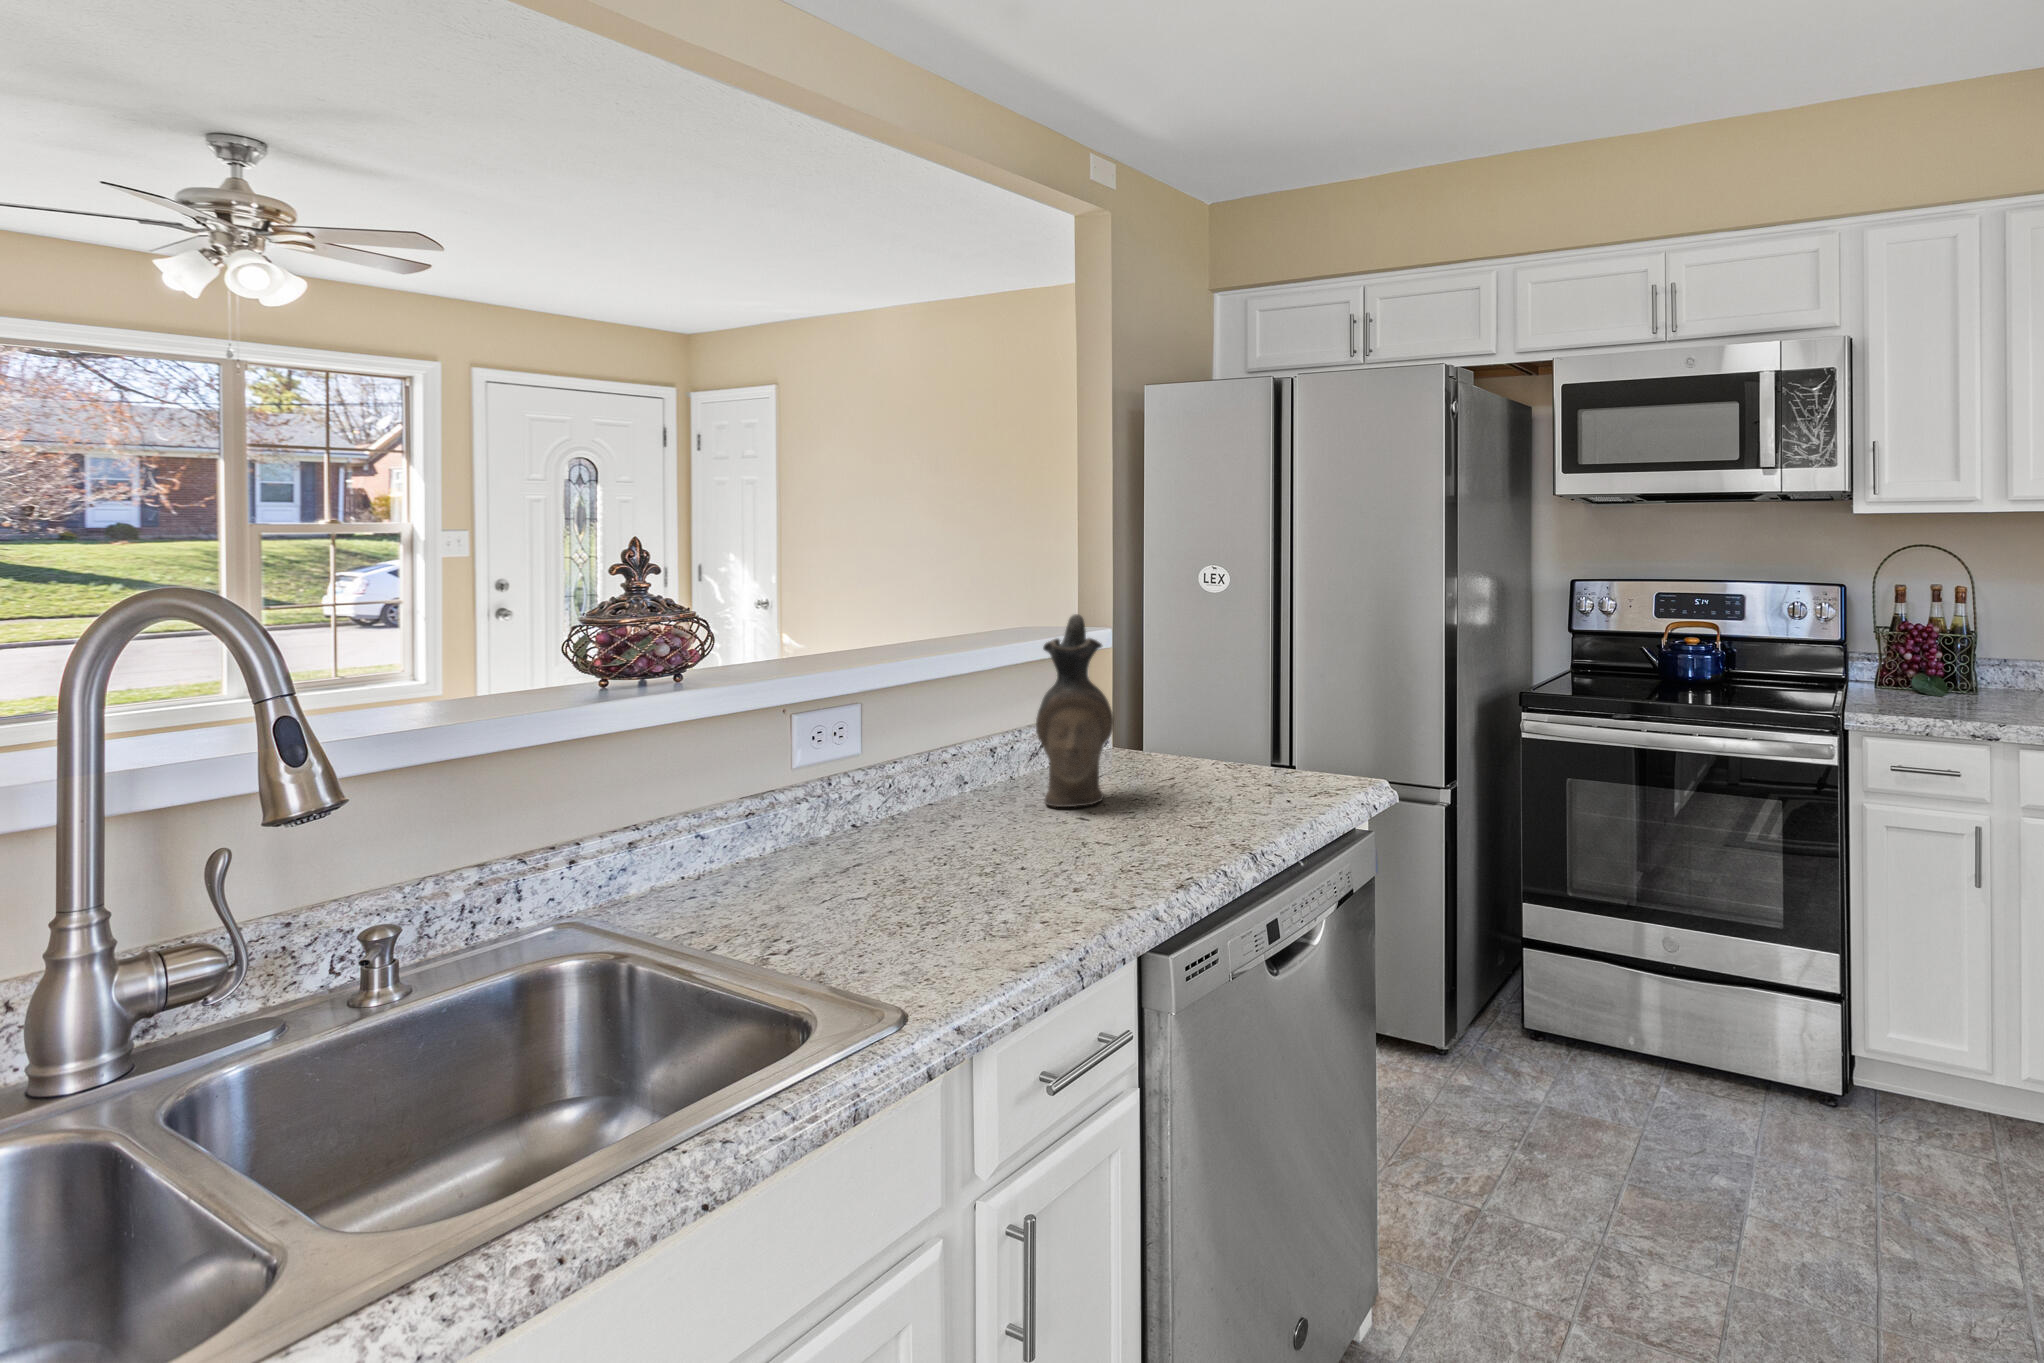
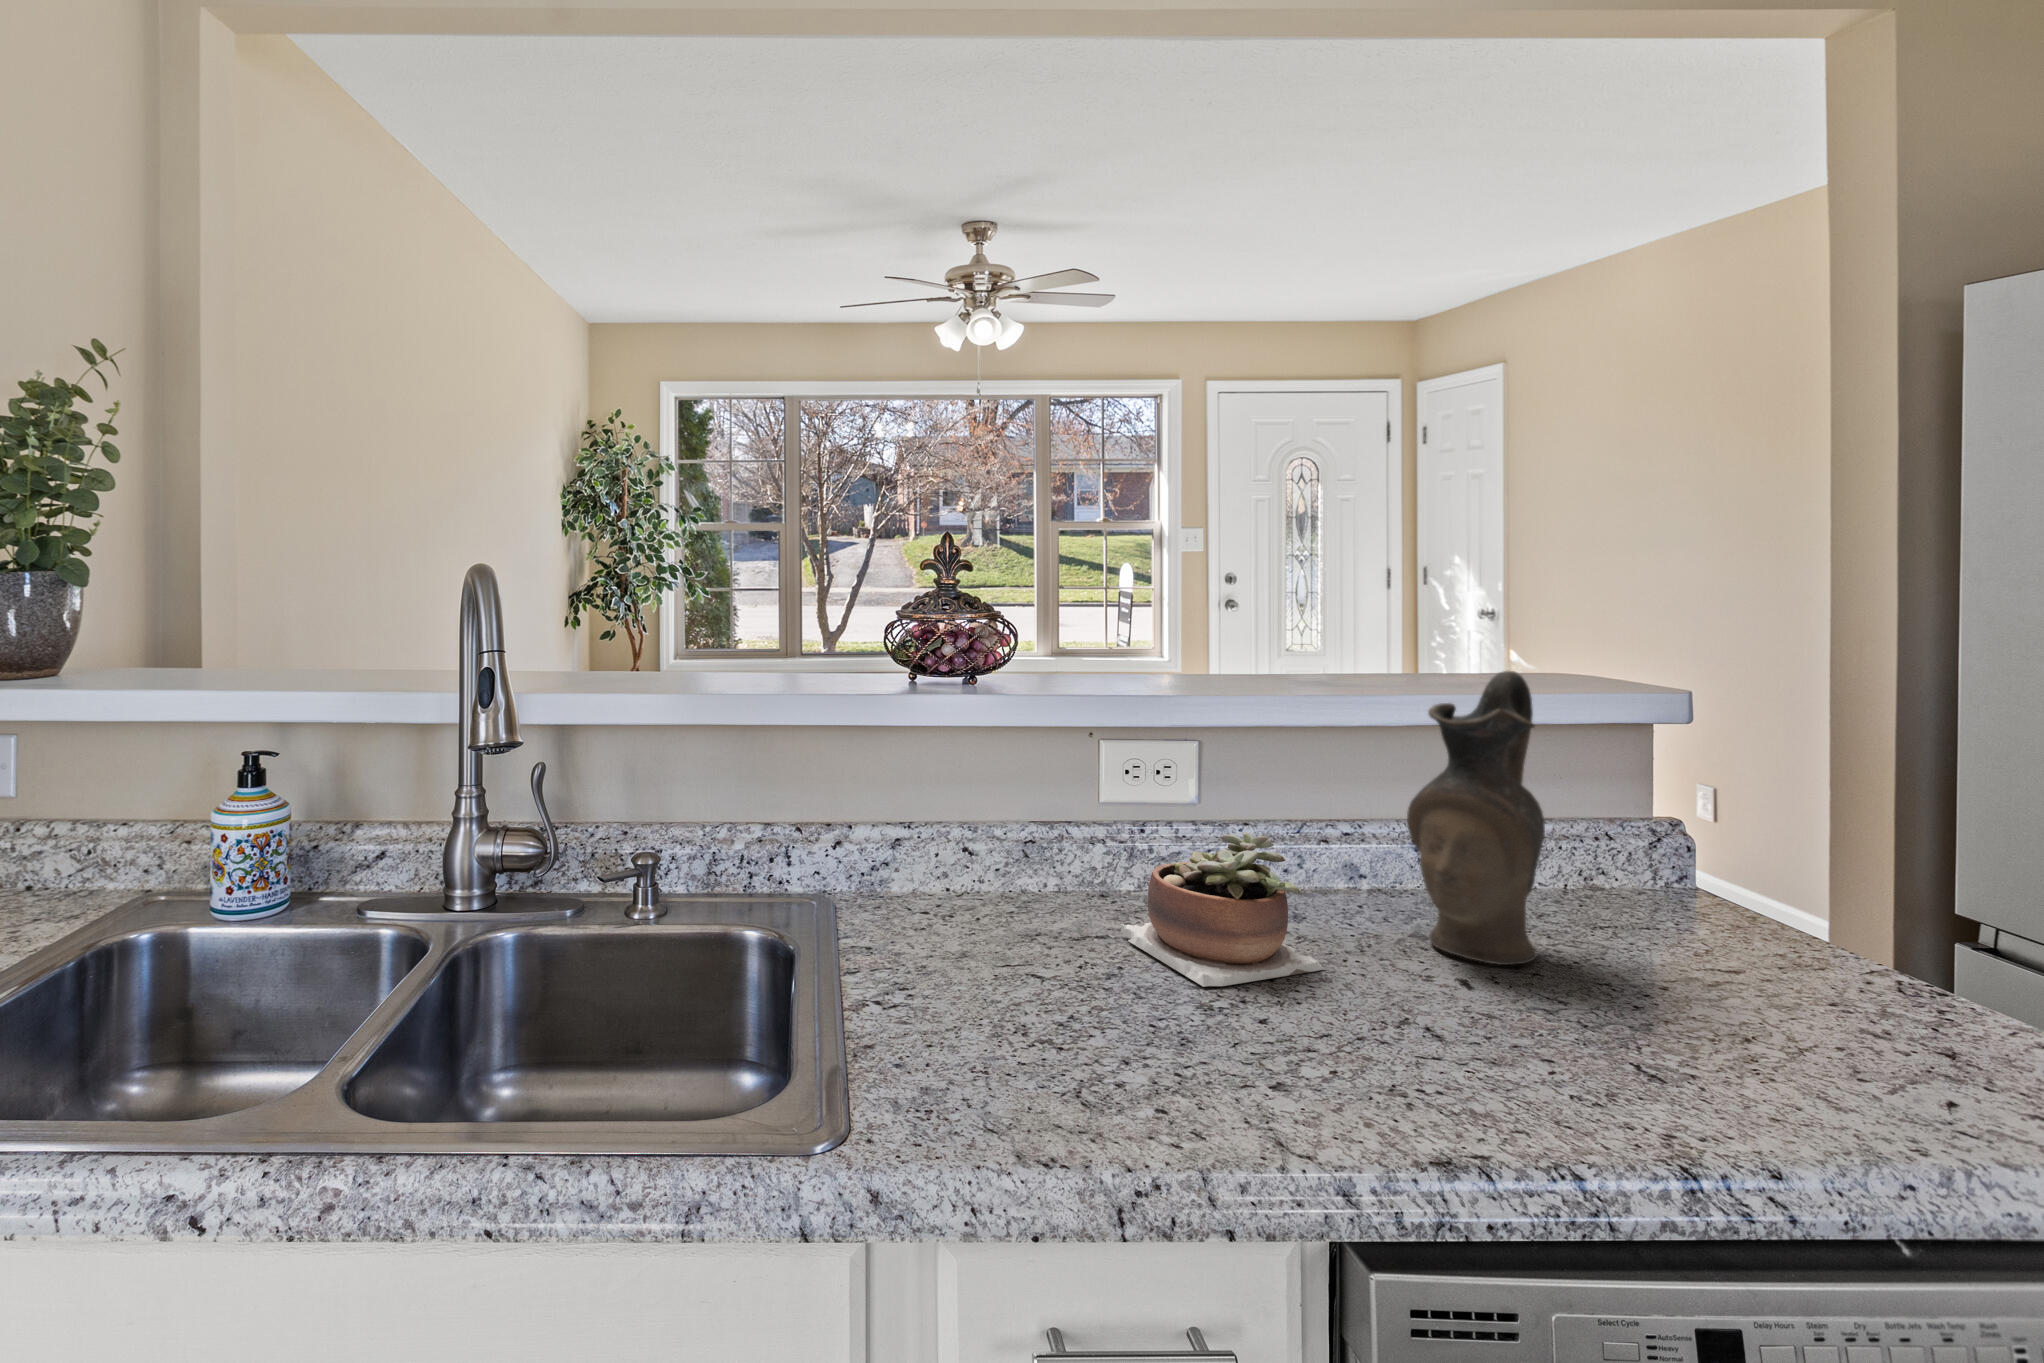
succulent plant: none [875,750,1018,864] -> present [1120,832,1324,987]

